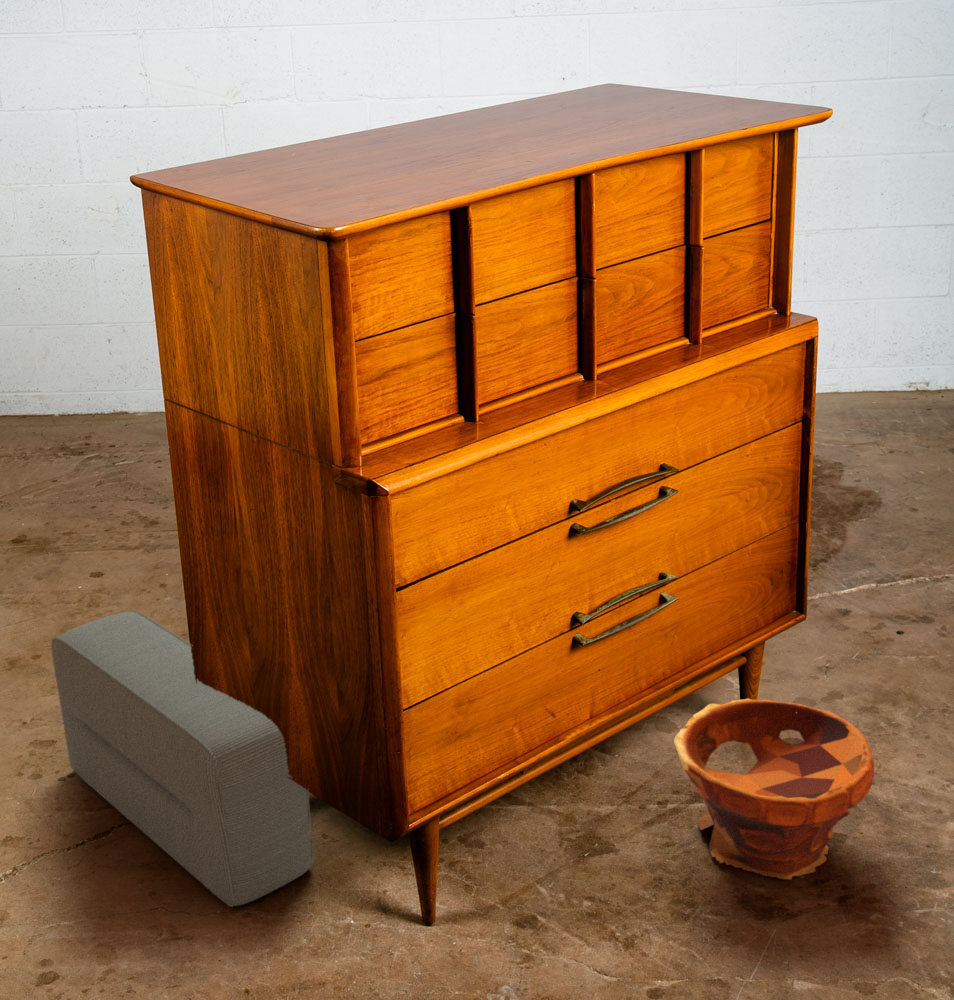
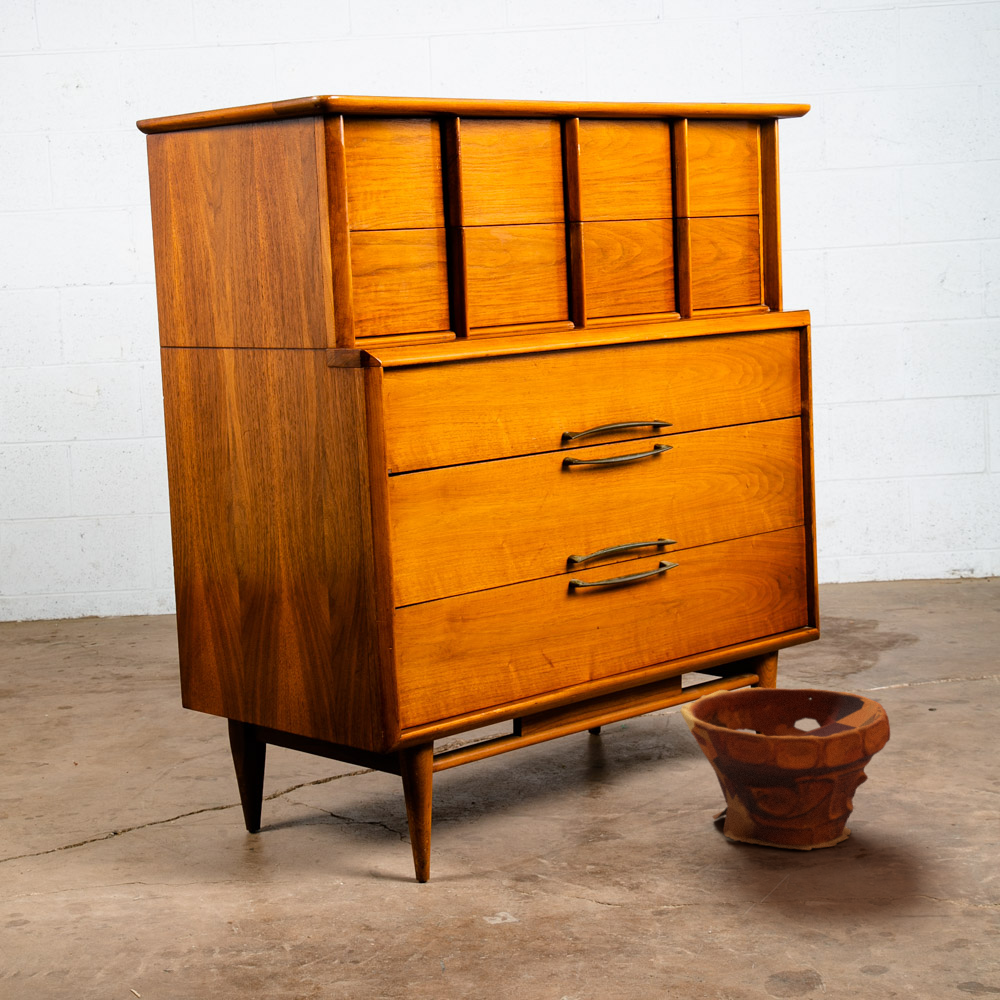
pouf: present [51,611,314,907] -> none [37,630,301,880]

